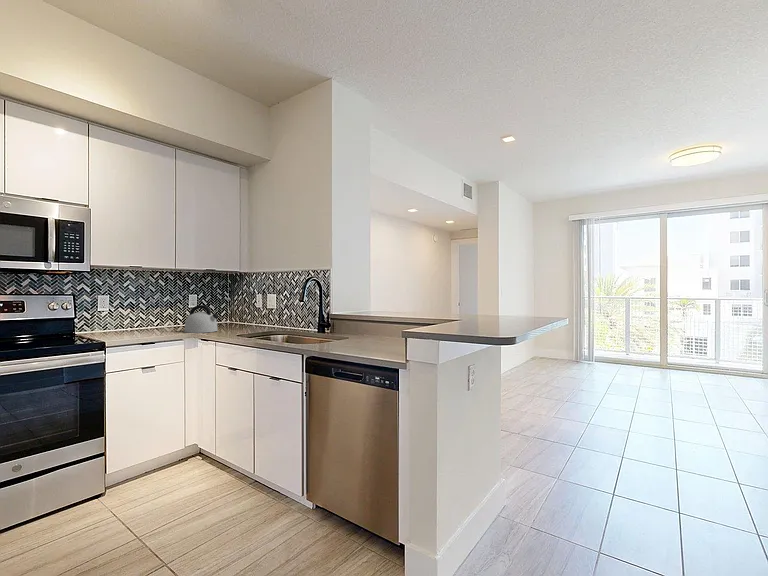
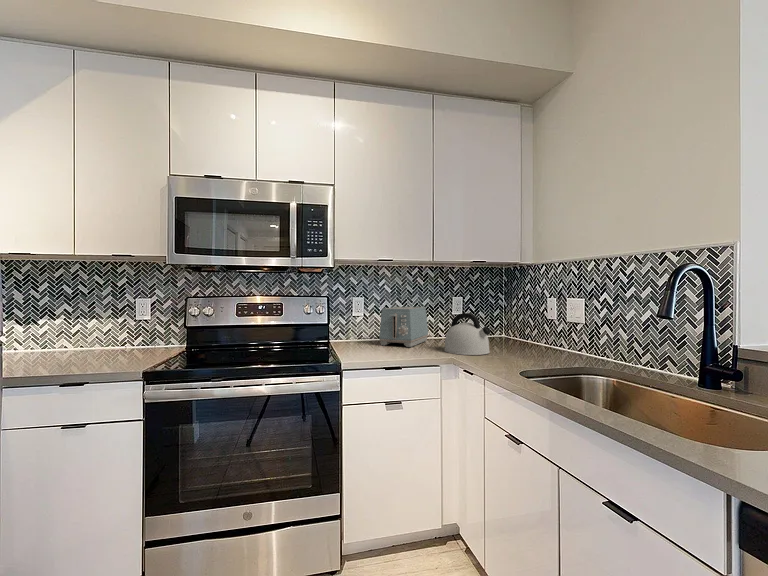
toaster: none [127,302,169,333] -> present [379,307,428,347]

